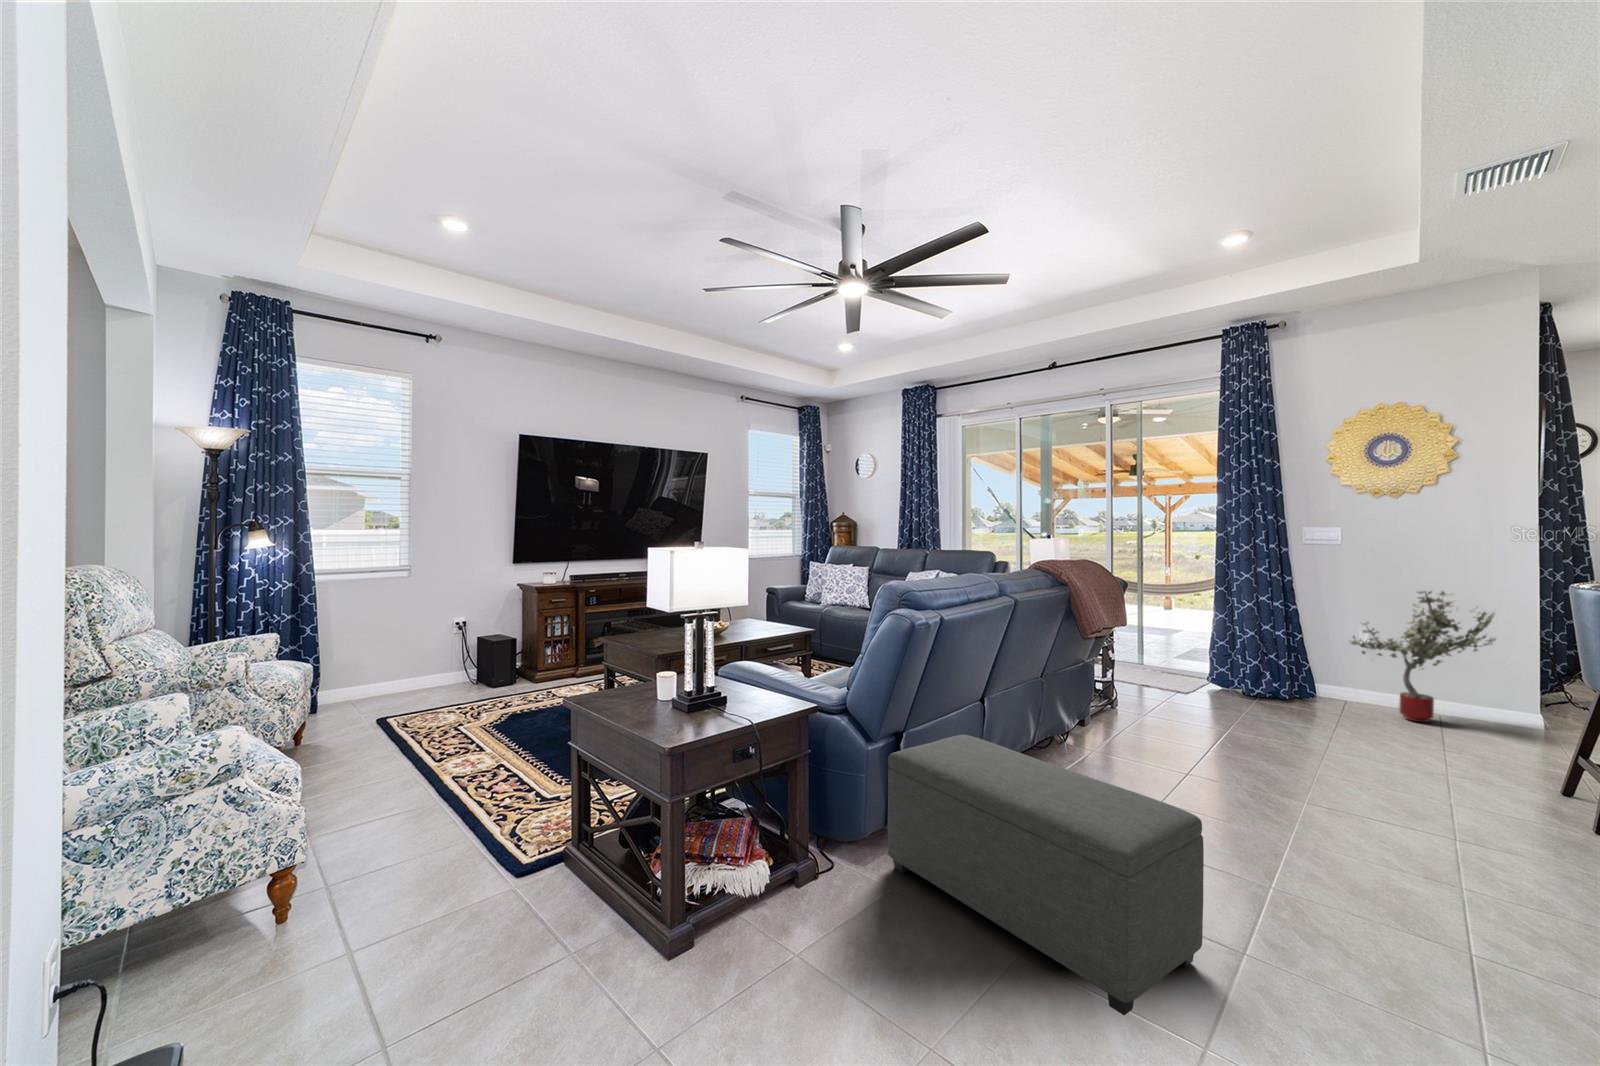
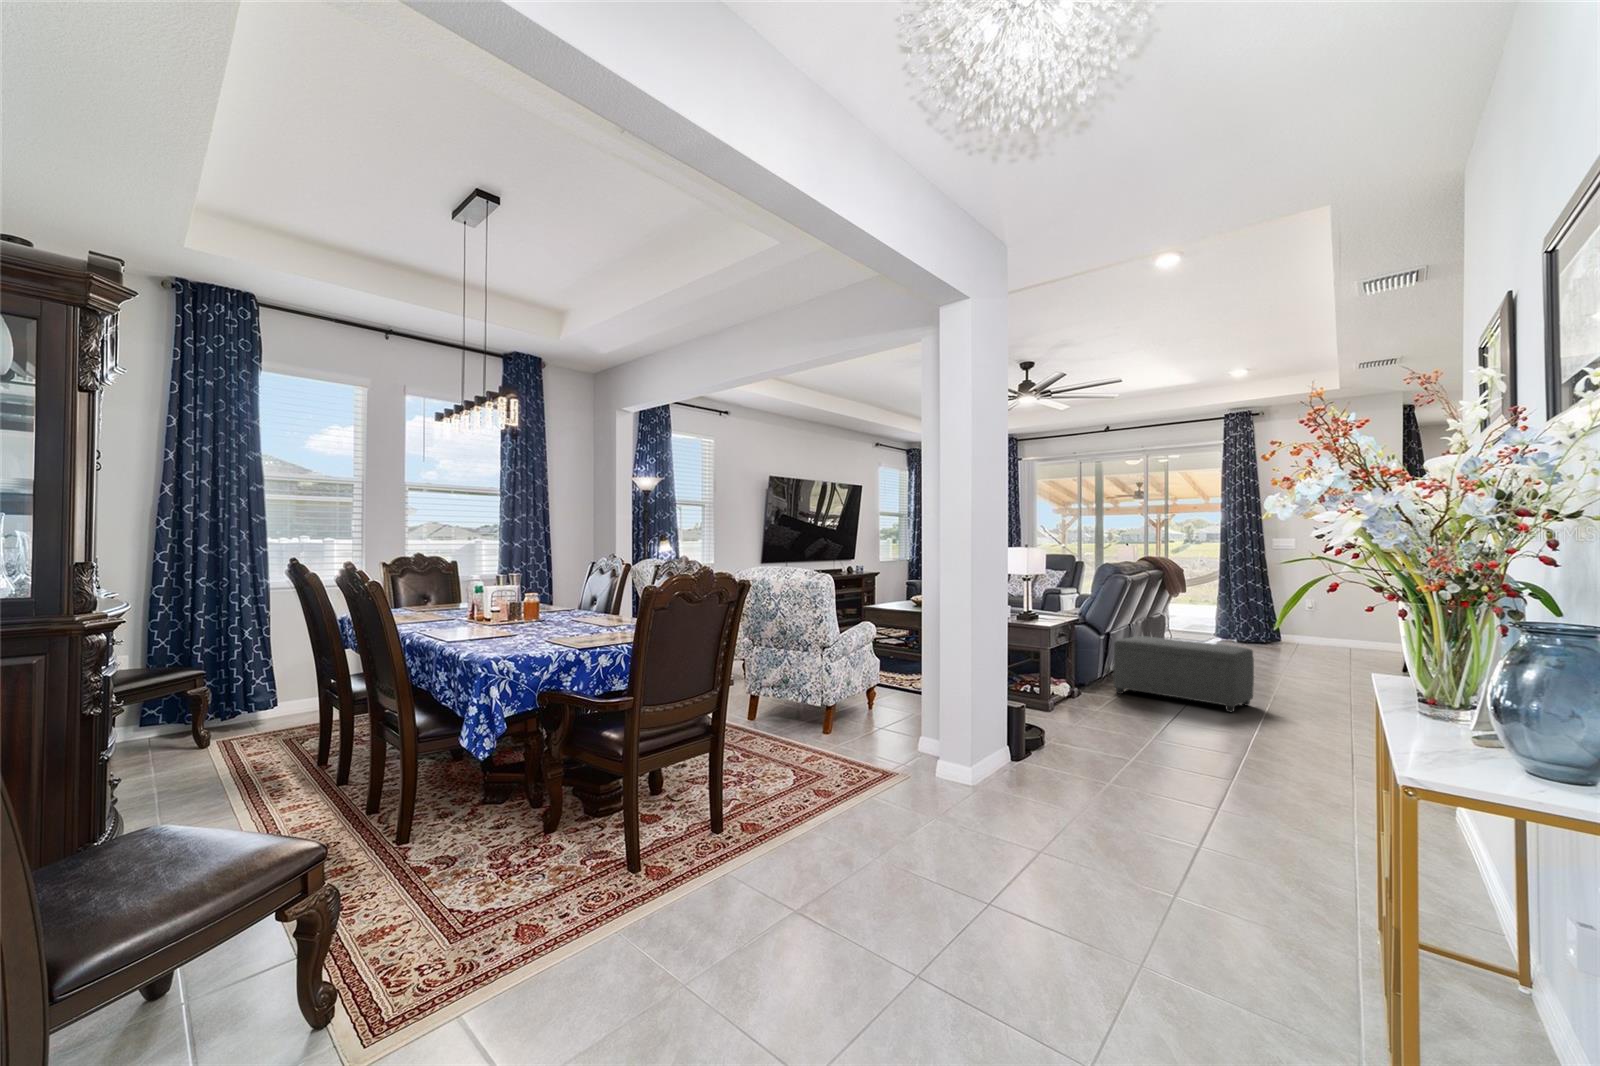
potted tree: present [1351,591,1495,722] -> none [1298,575,1373,651]

